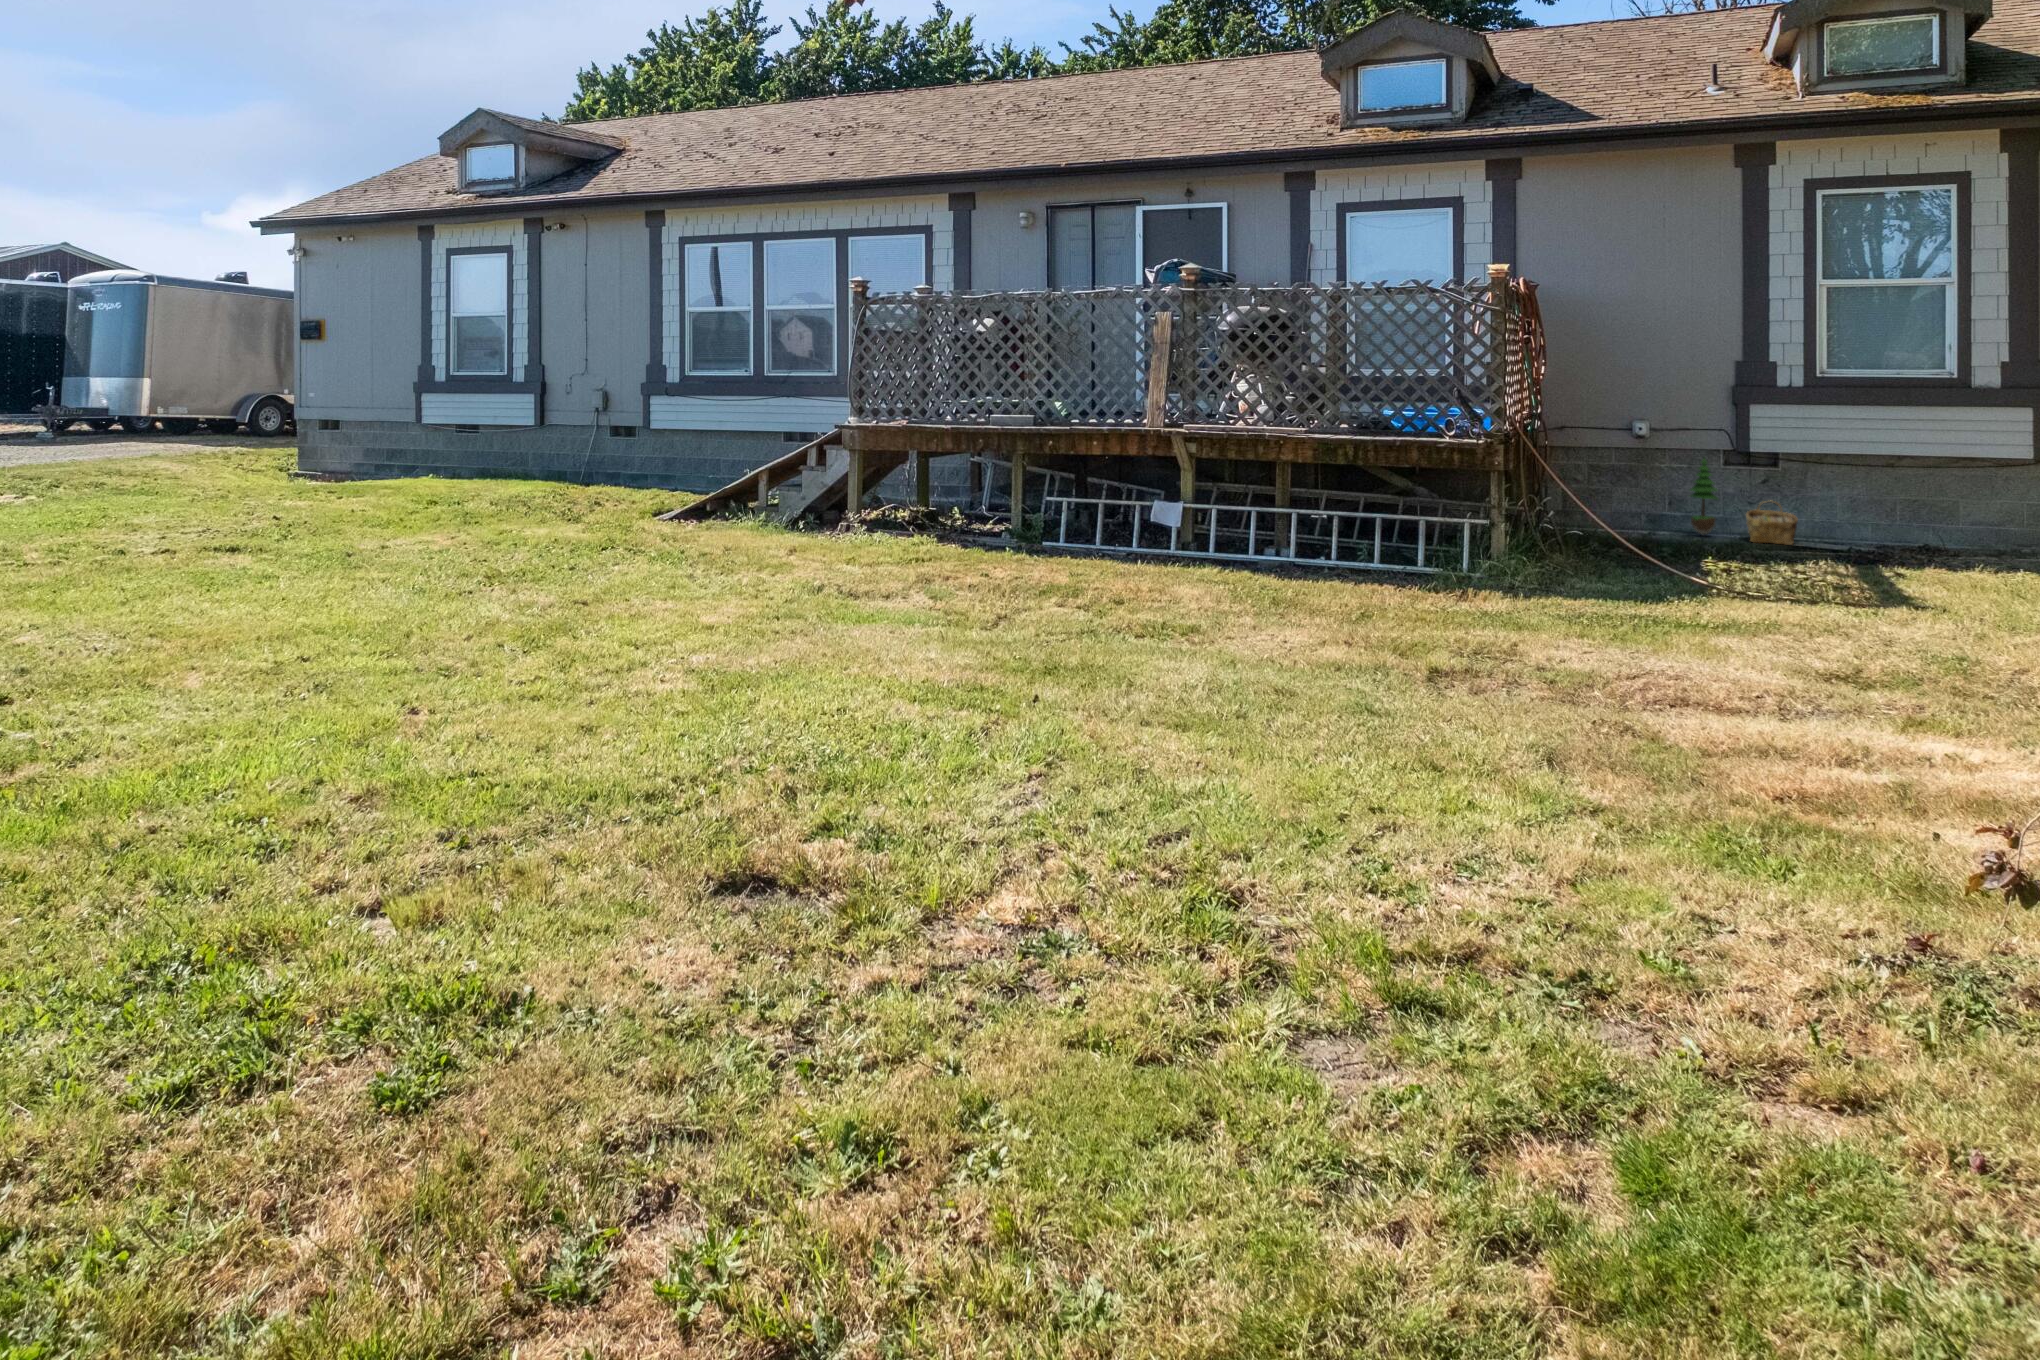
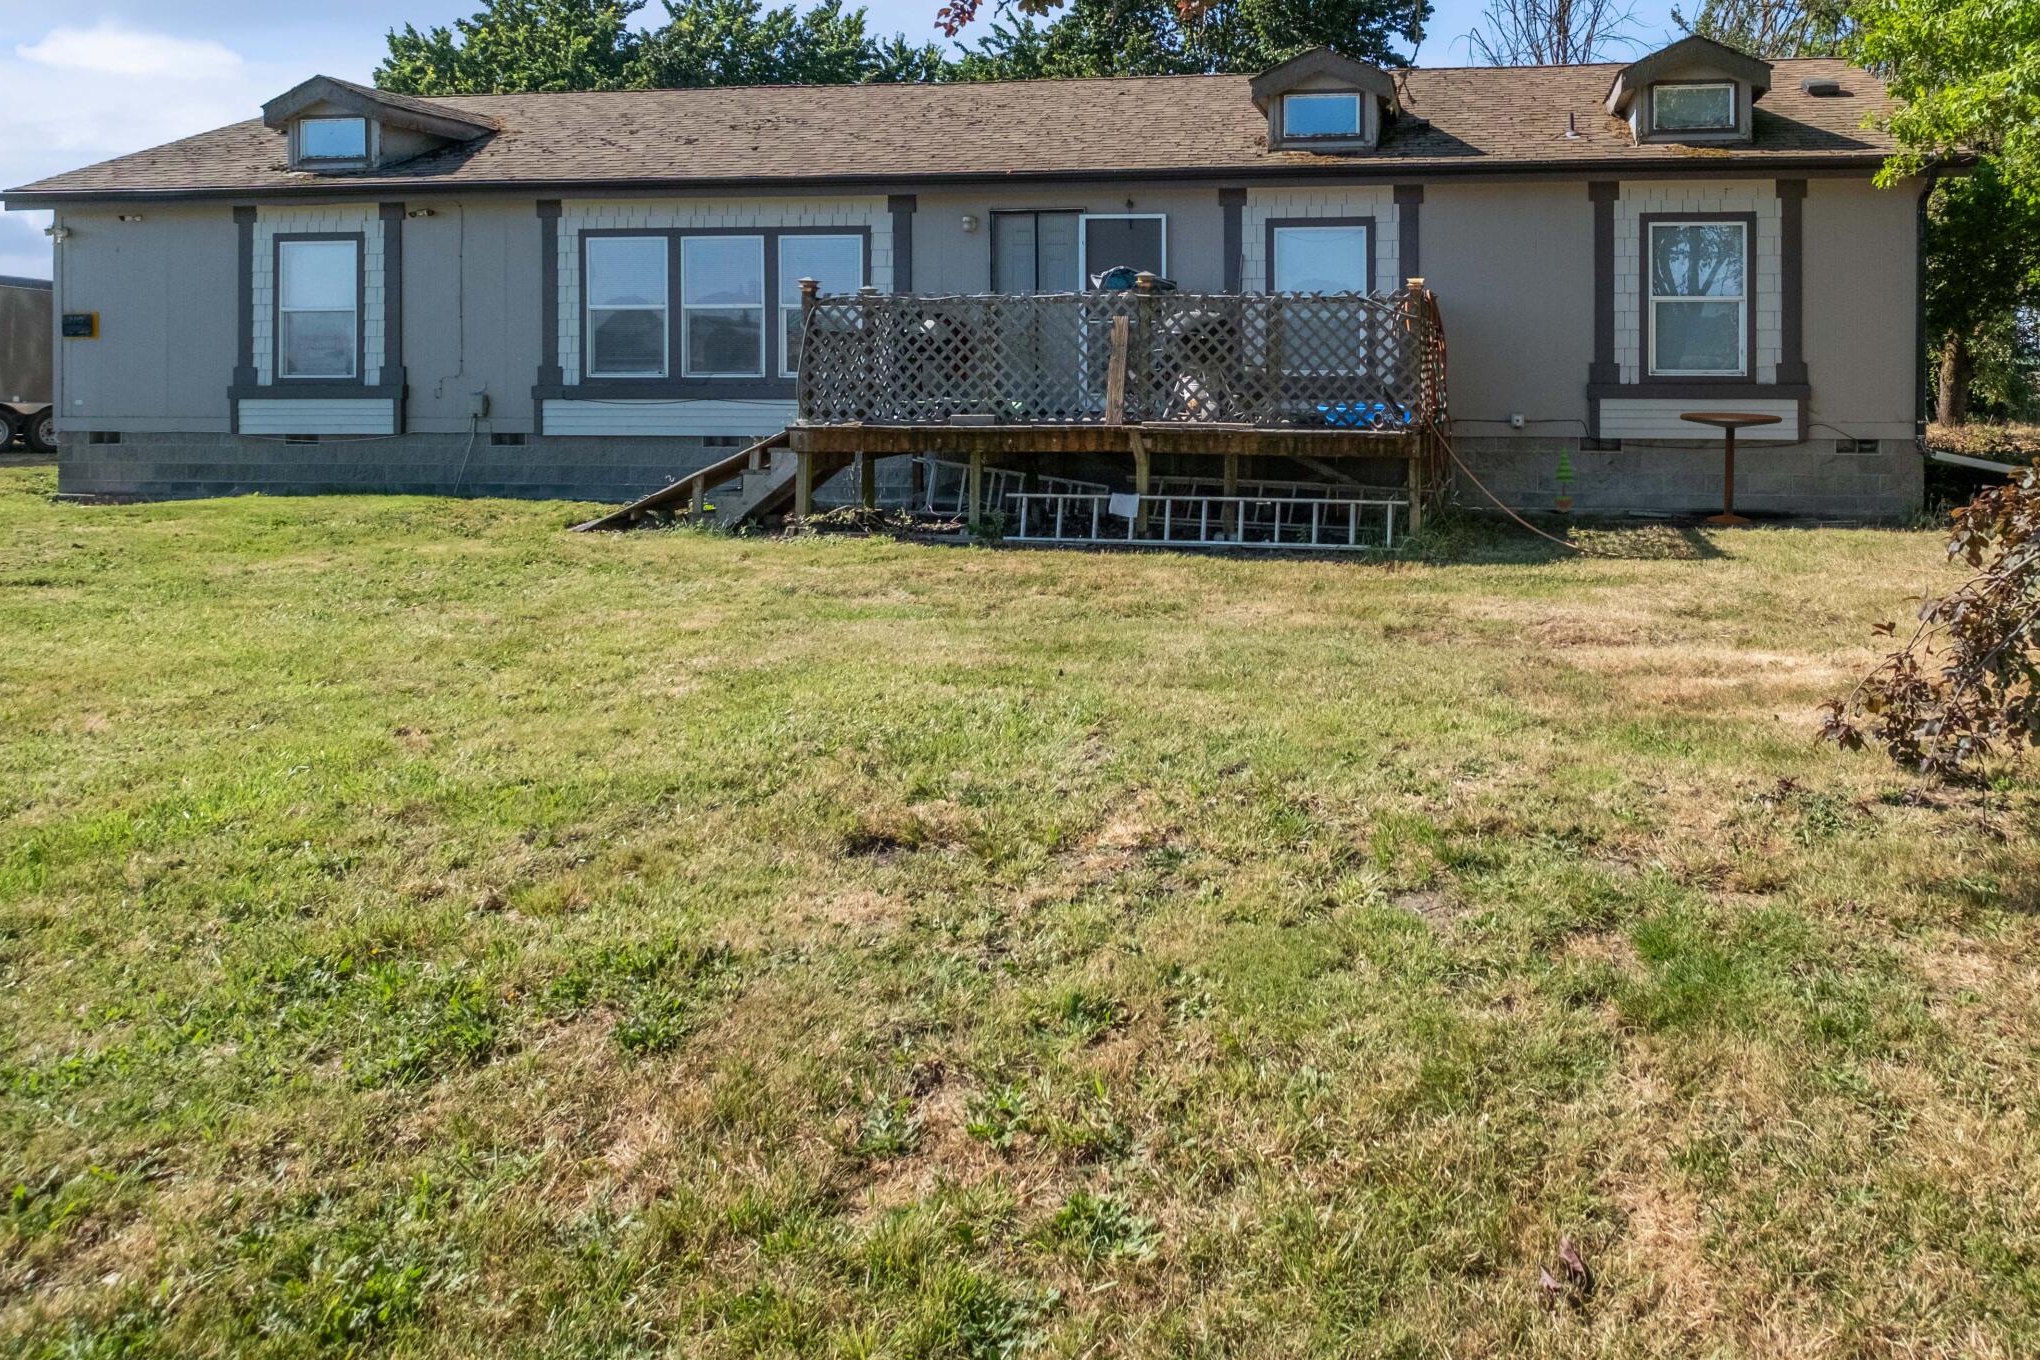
pedestal table: none [1857,419,2003,557] -> present [1680,413,1782,524]
woven basket: present [1746,501,1798,545] -> none [1596,482,1636,518]

